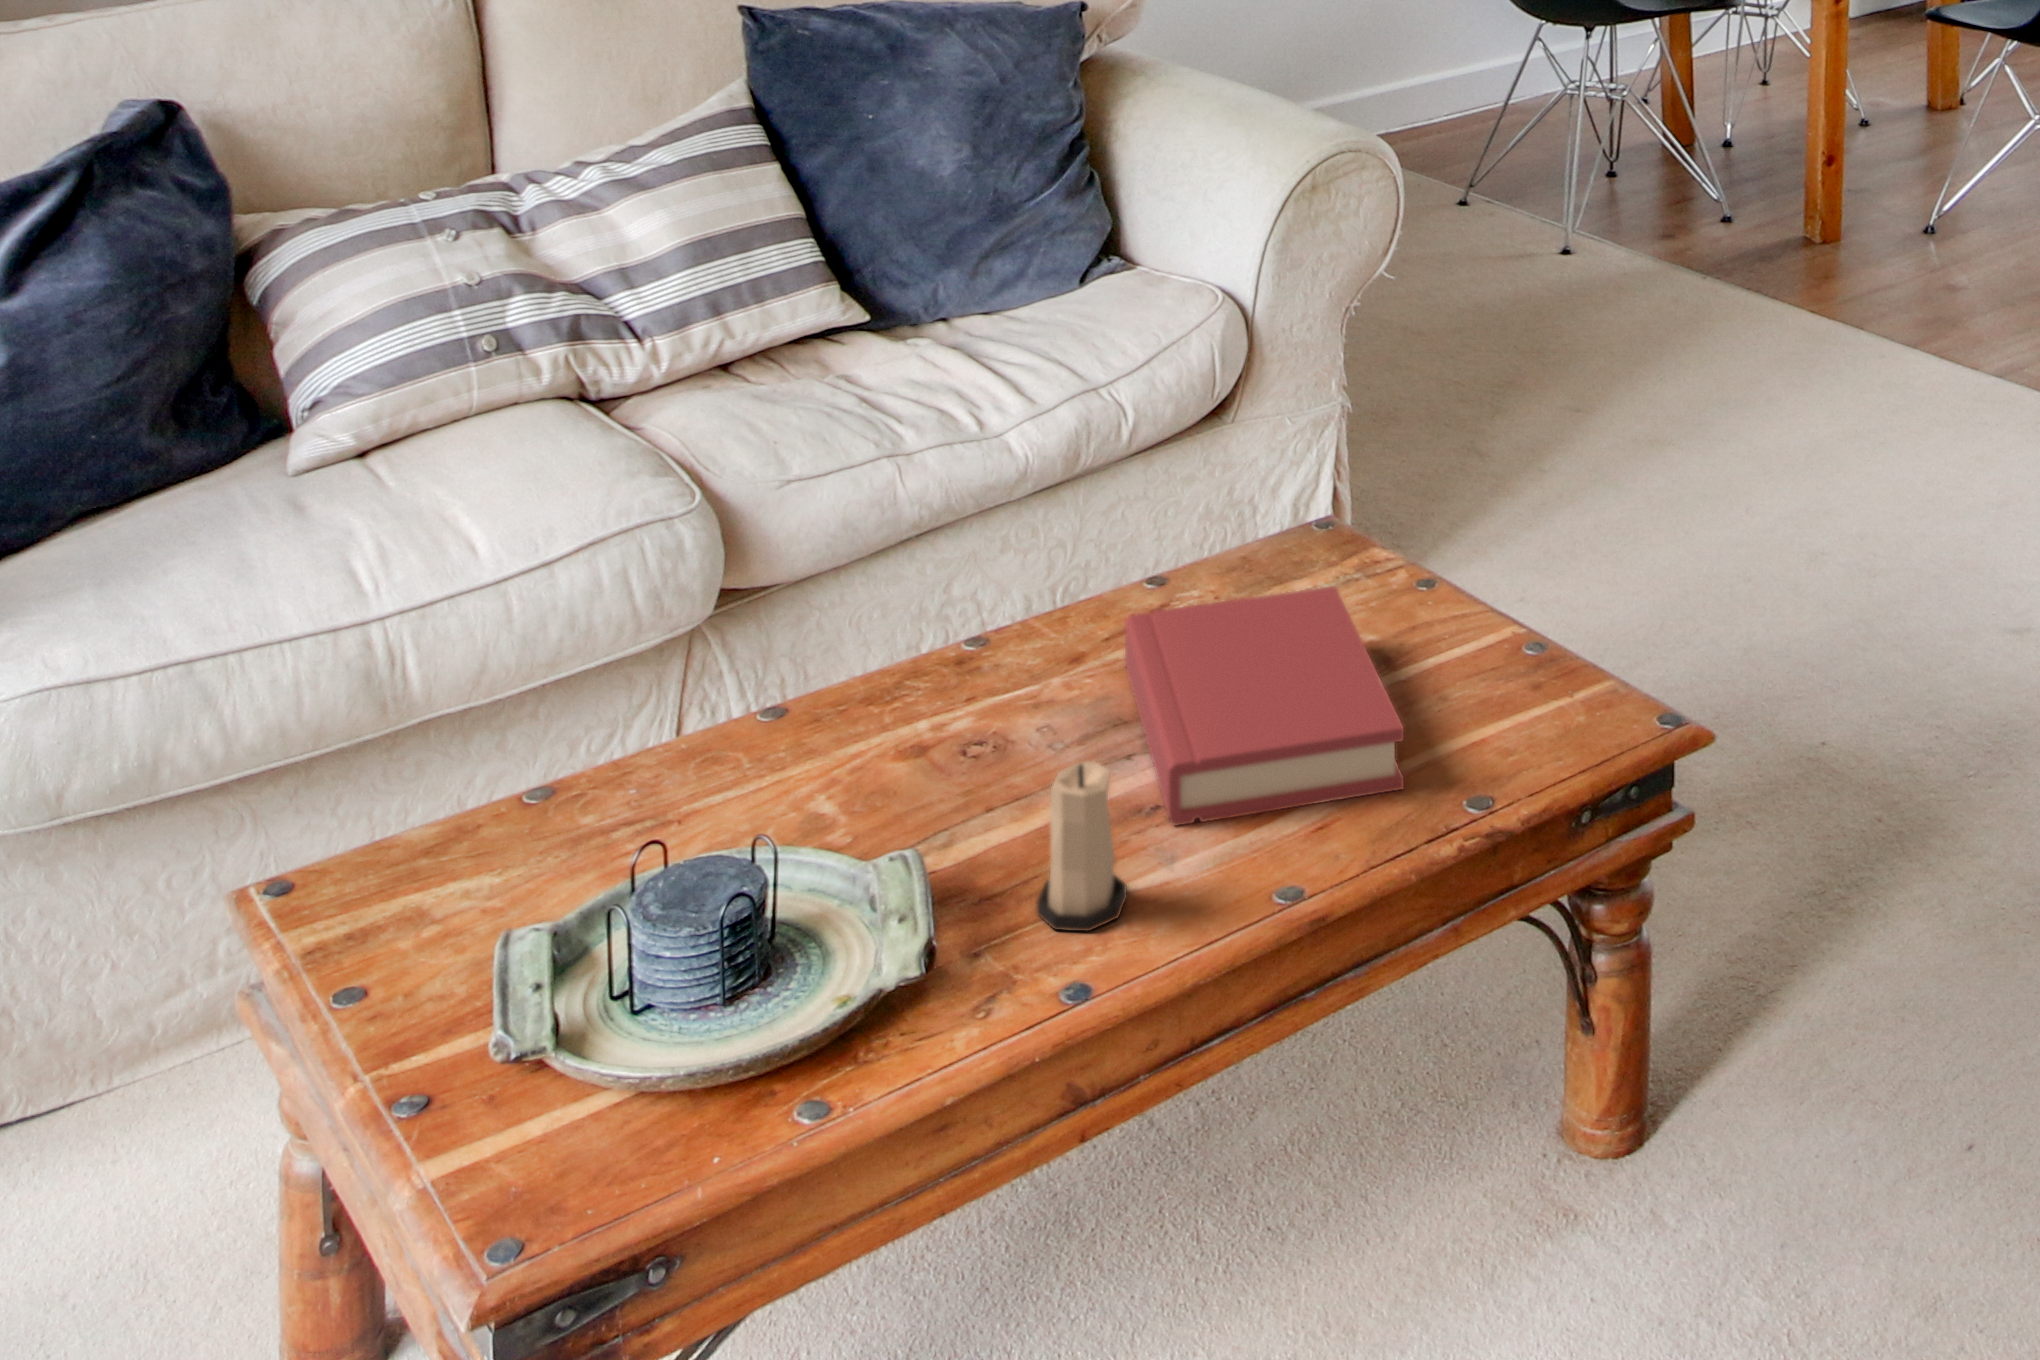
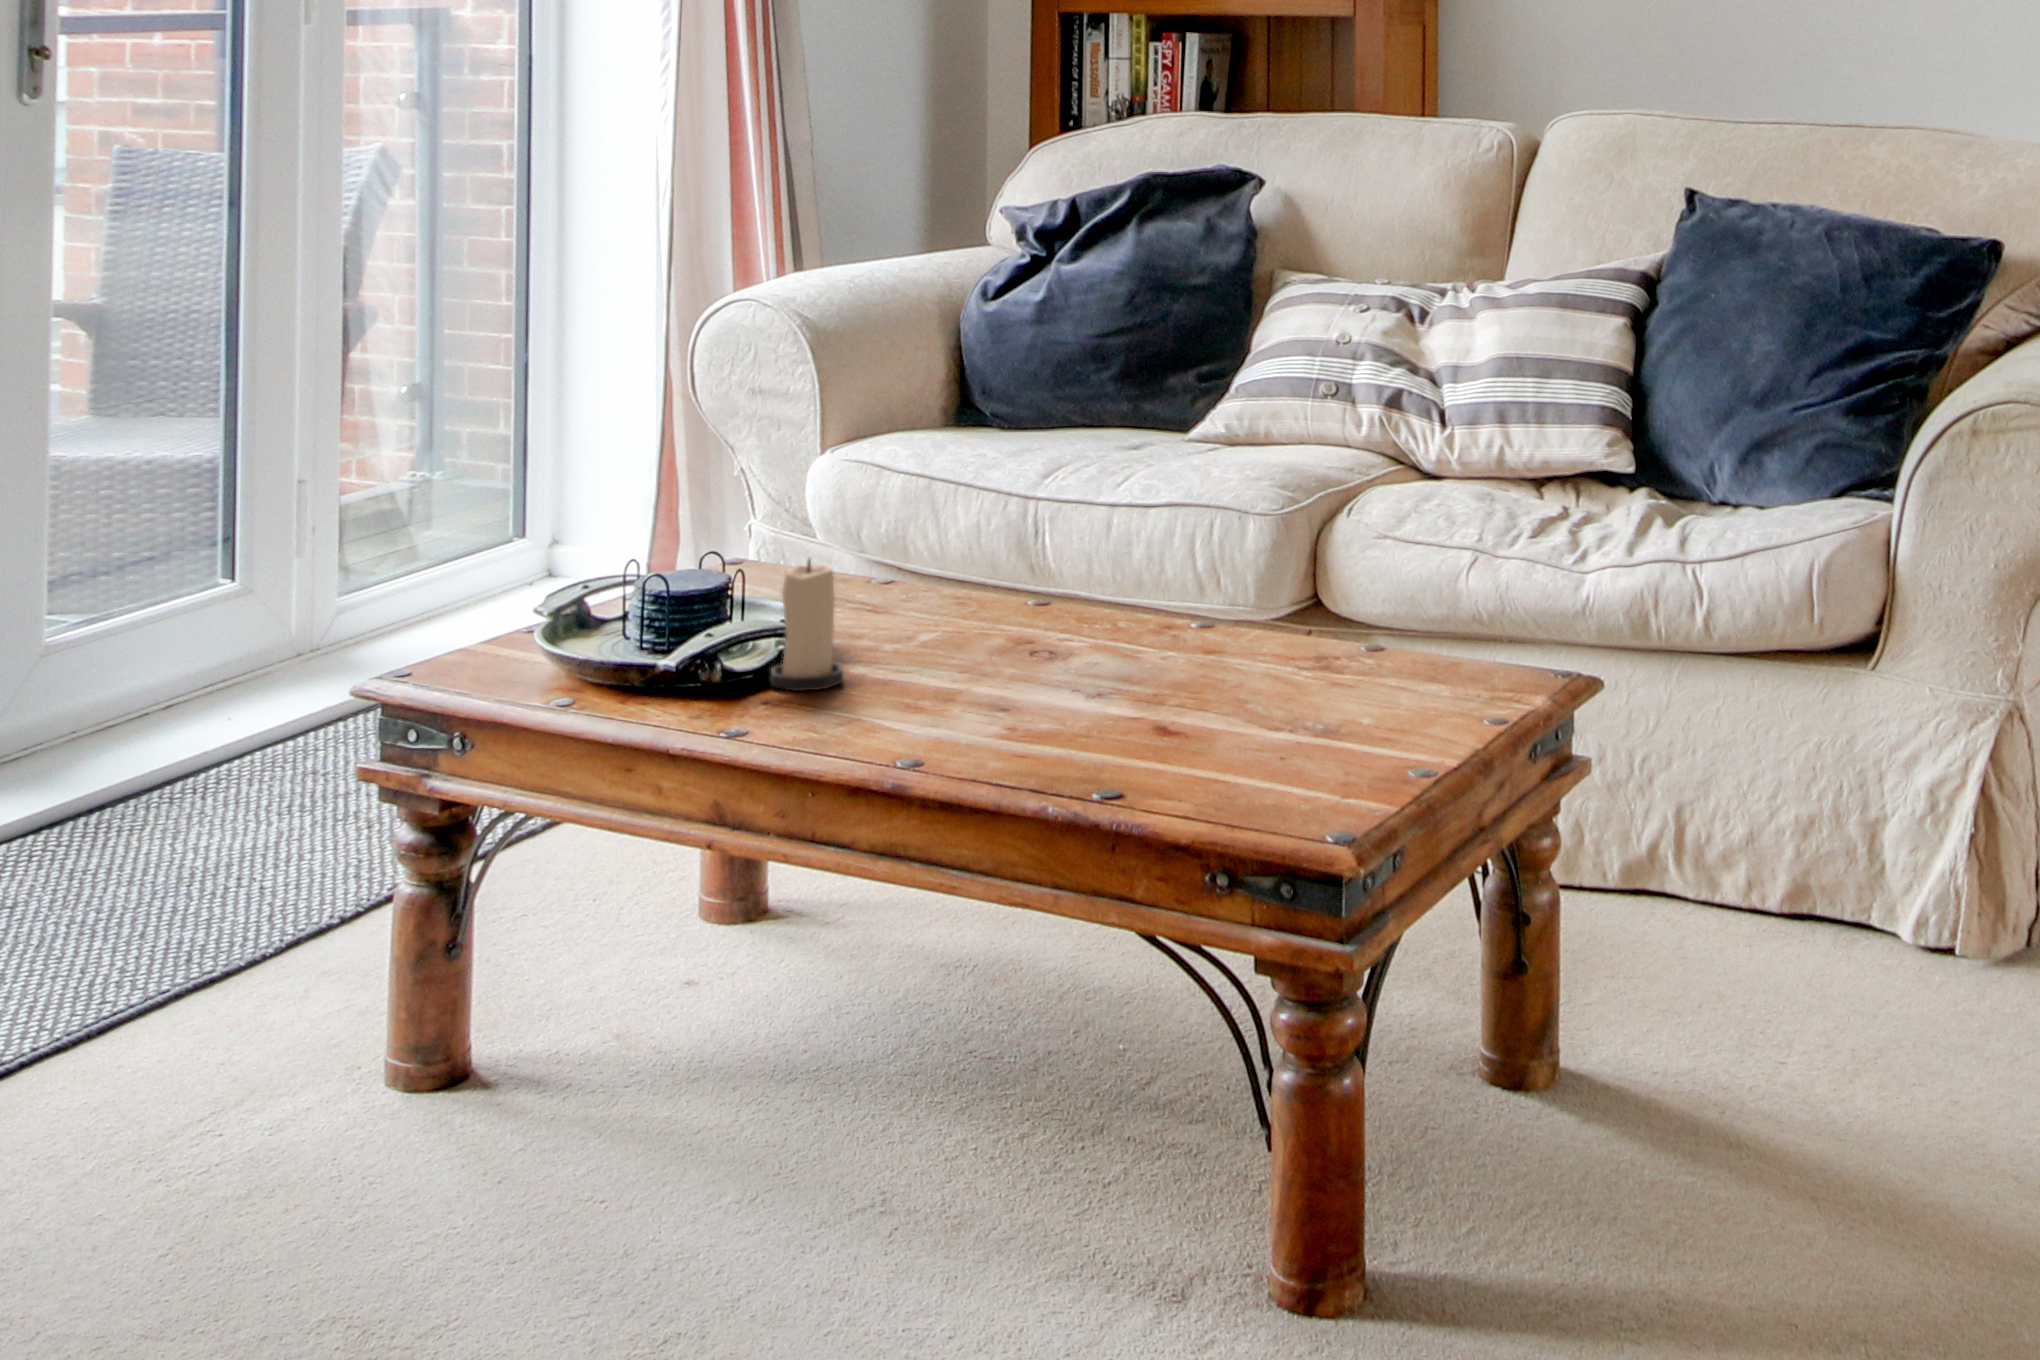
hardback book: present [1125,586,1404,826] -> none [940,596,1298,740]

